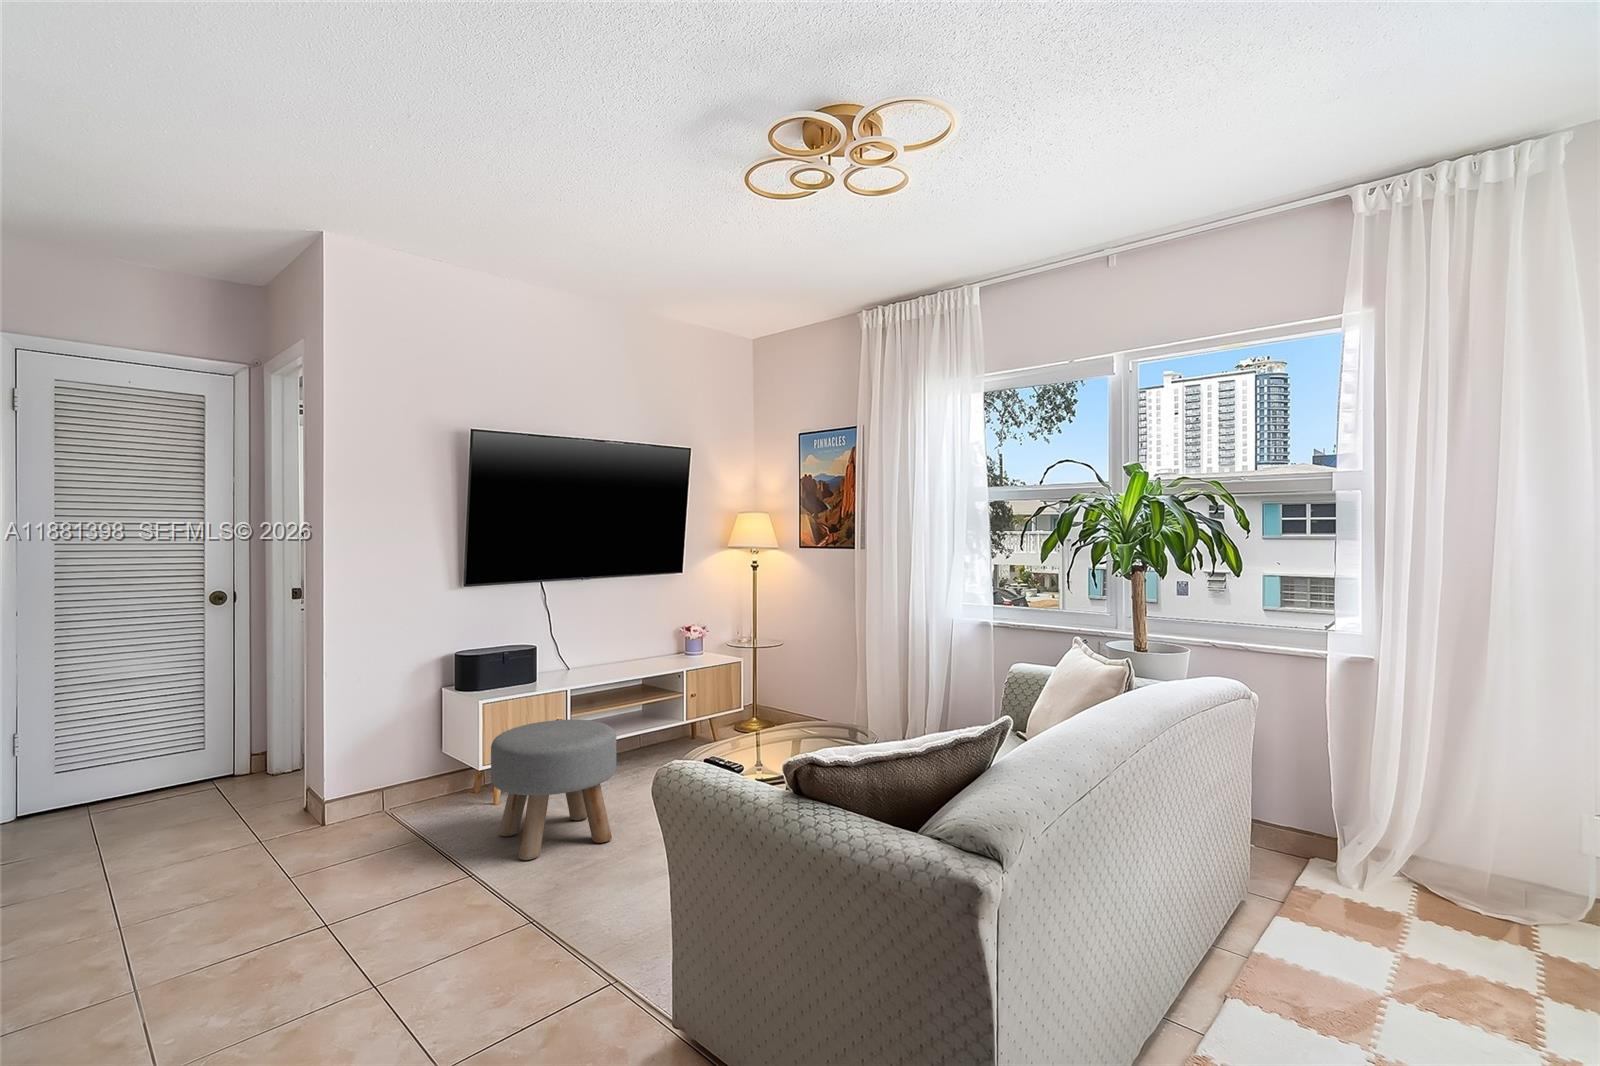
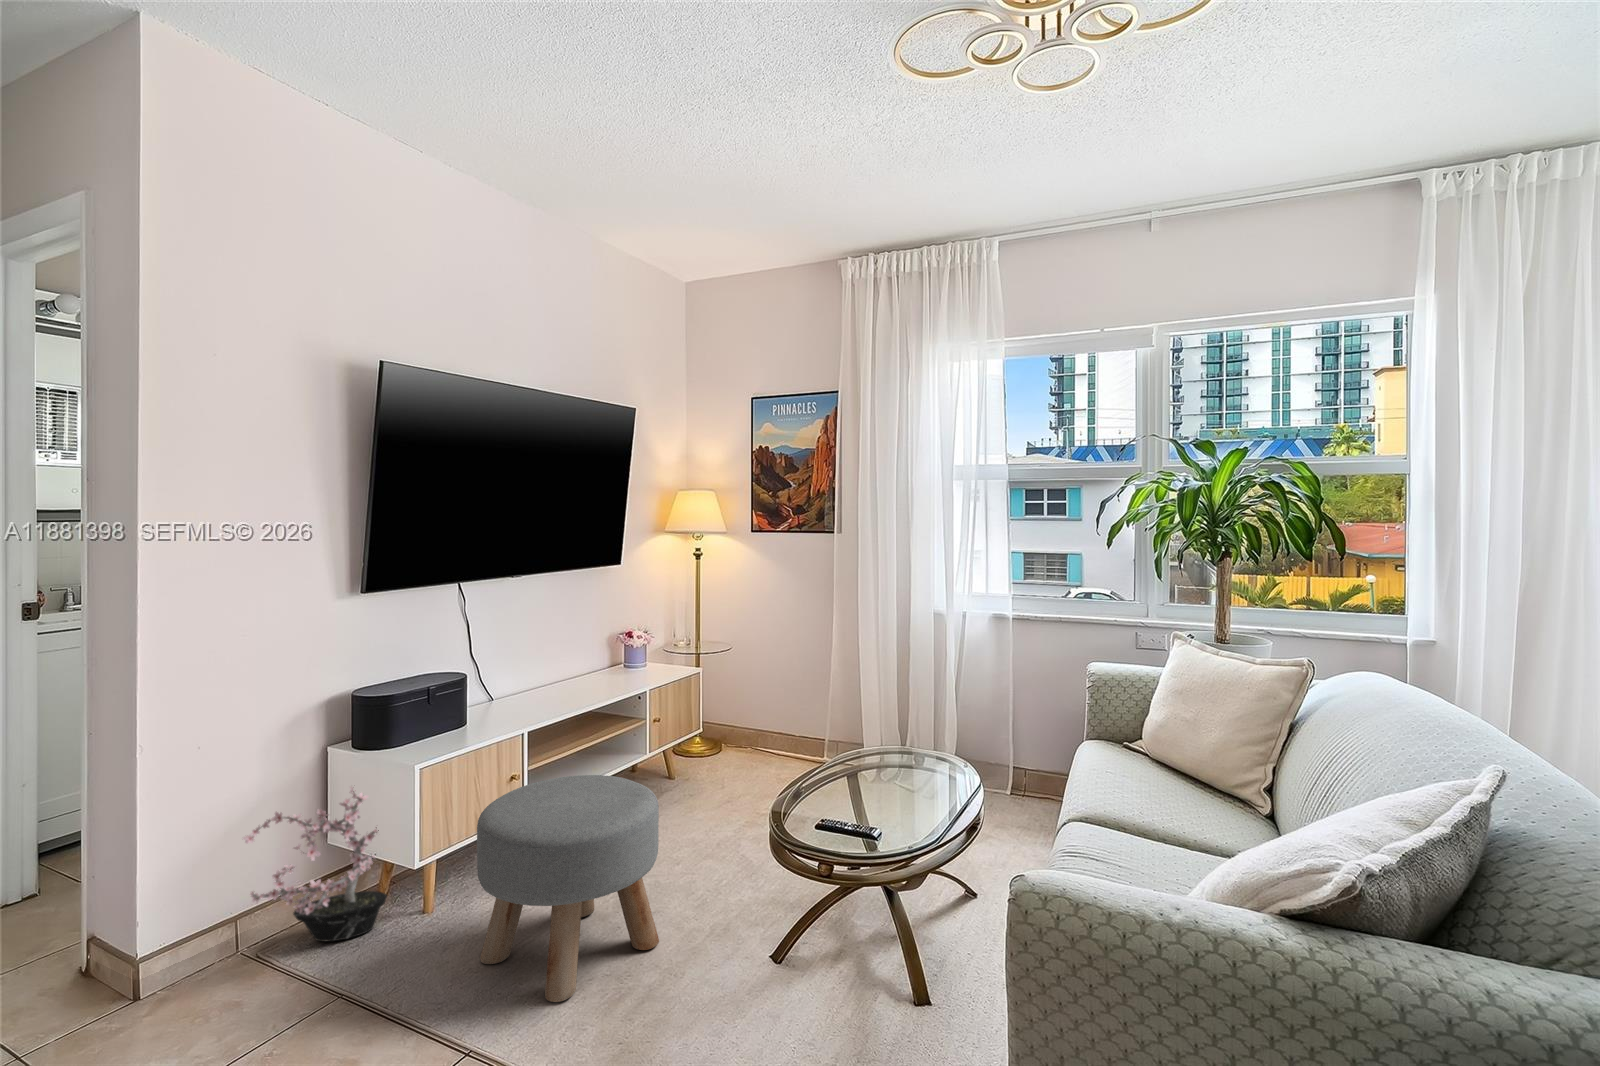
potted plant: none [371,706,473,812] -> present [243,787,387,942]

